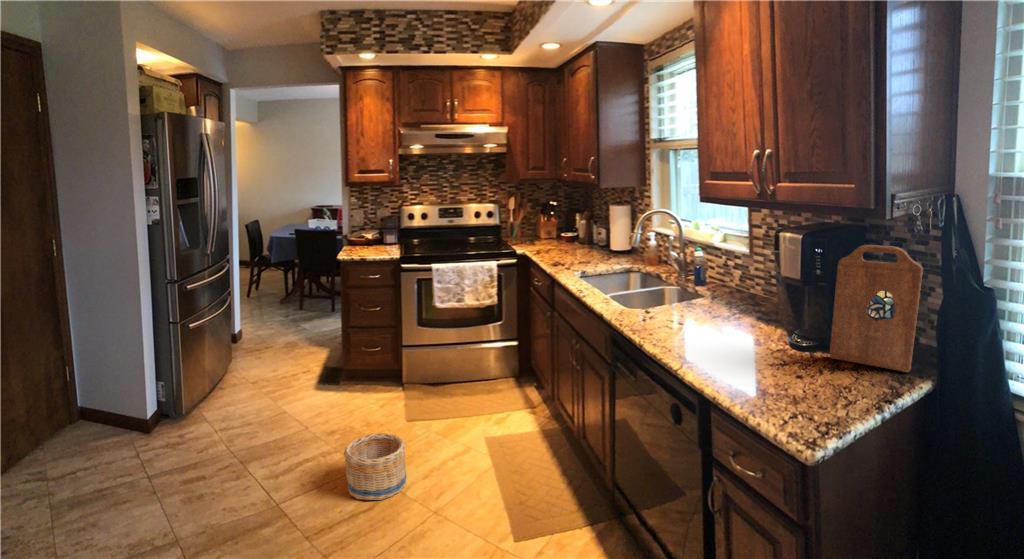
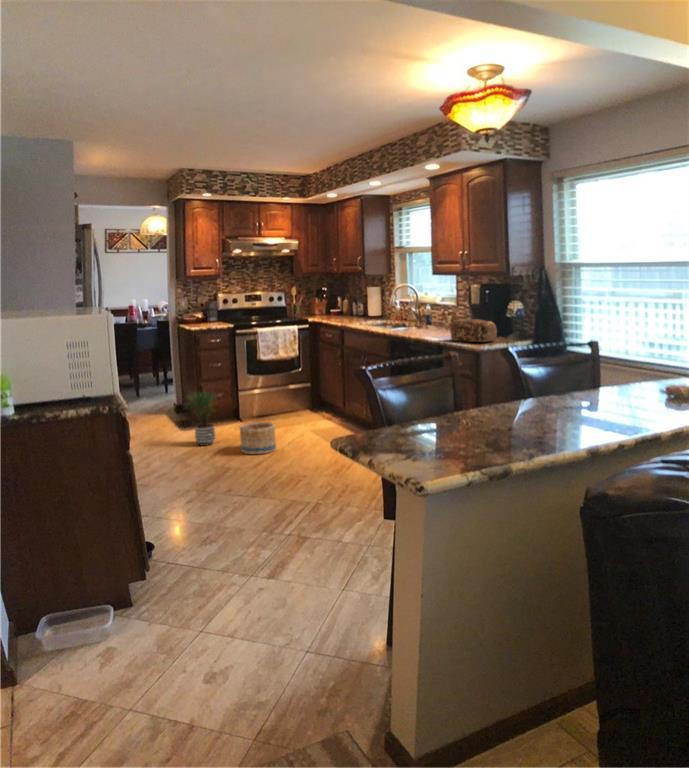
cutting board: present [830,245,923,372] -> none [495,288,525,339]
bread loaf: none [718,314,839,388] -> present [450,319,497,342]
potted plant: none [277,367,343,456] -> present [184,392,215,446]

